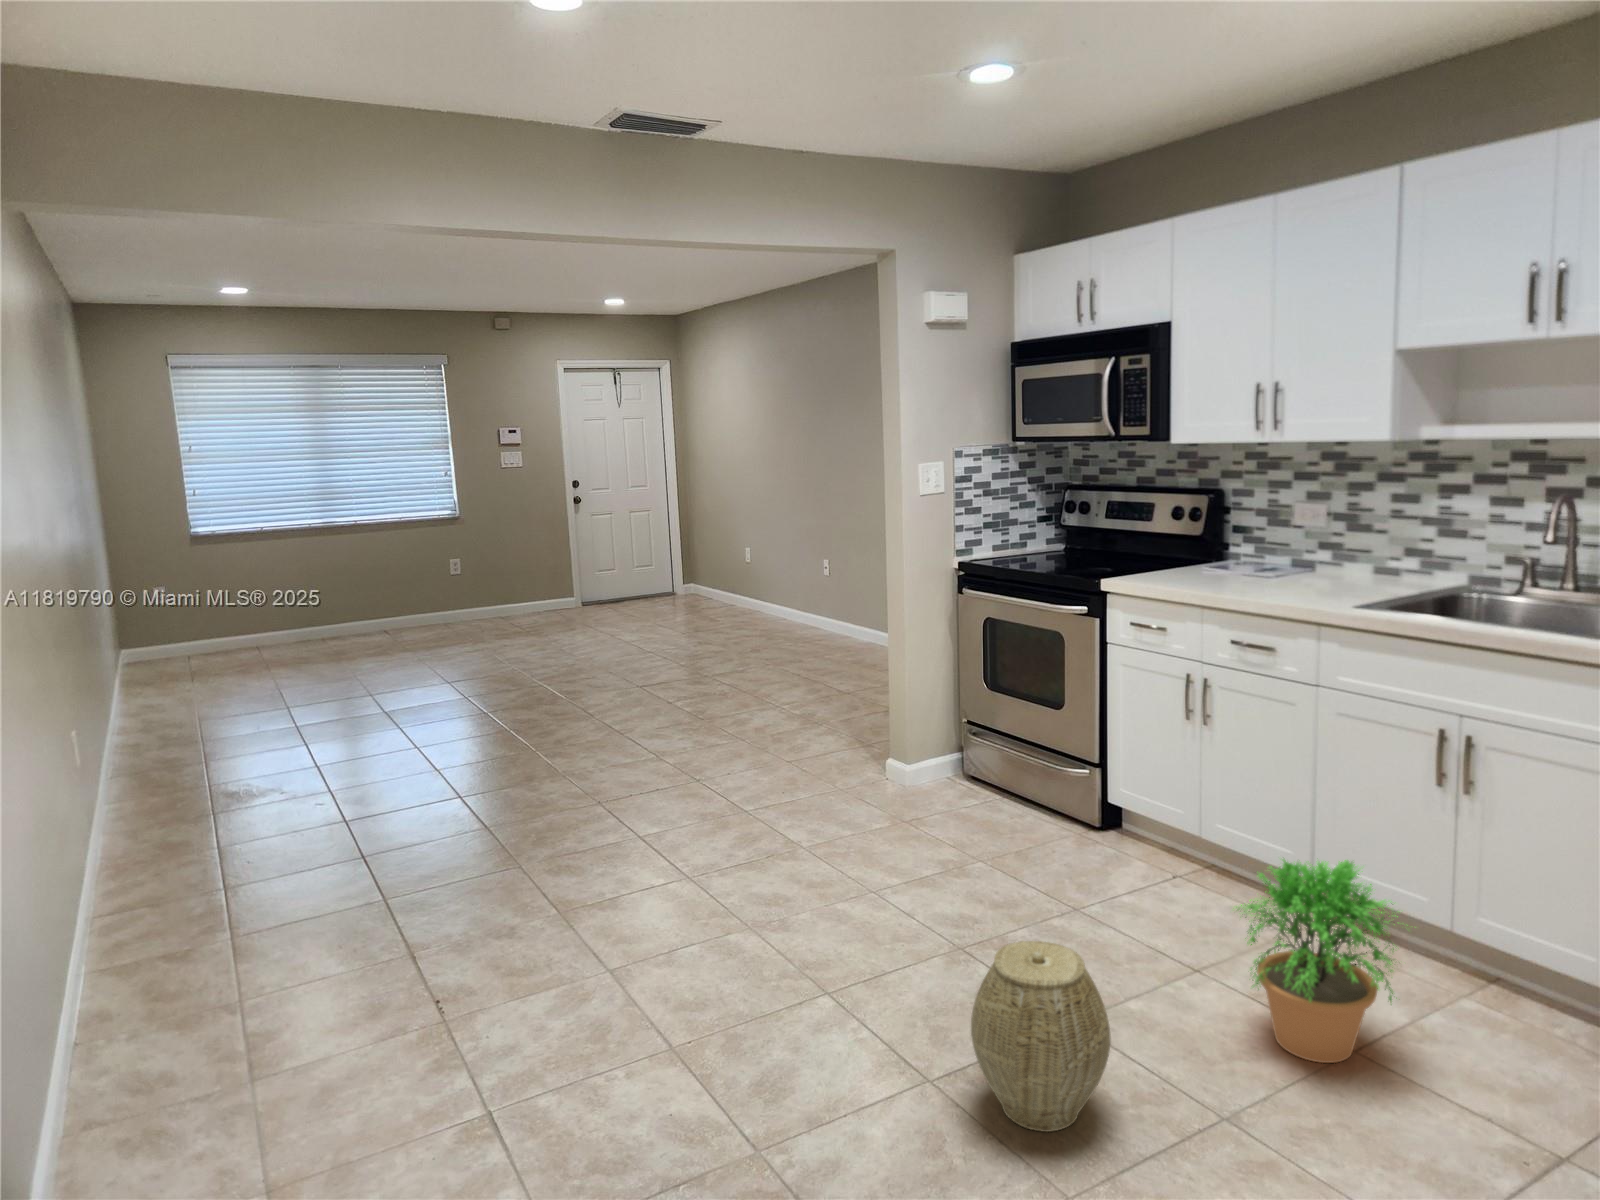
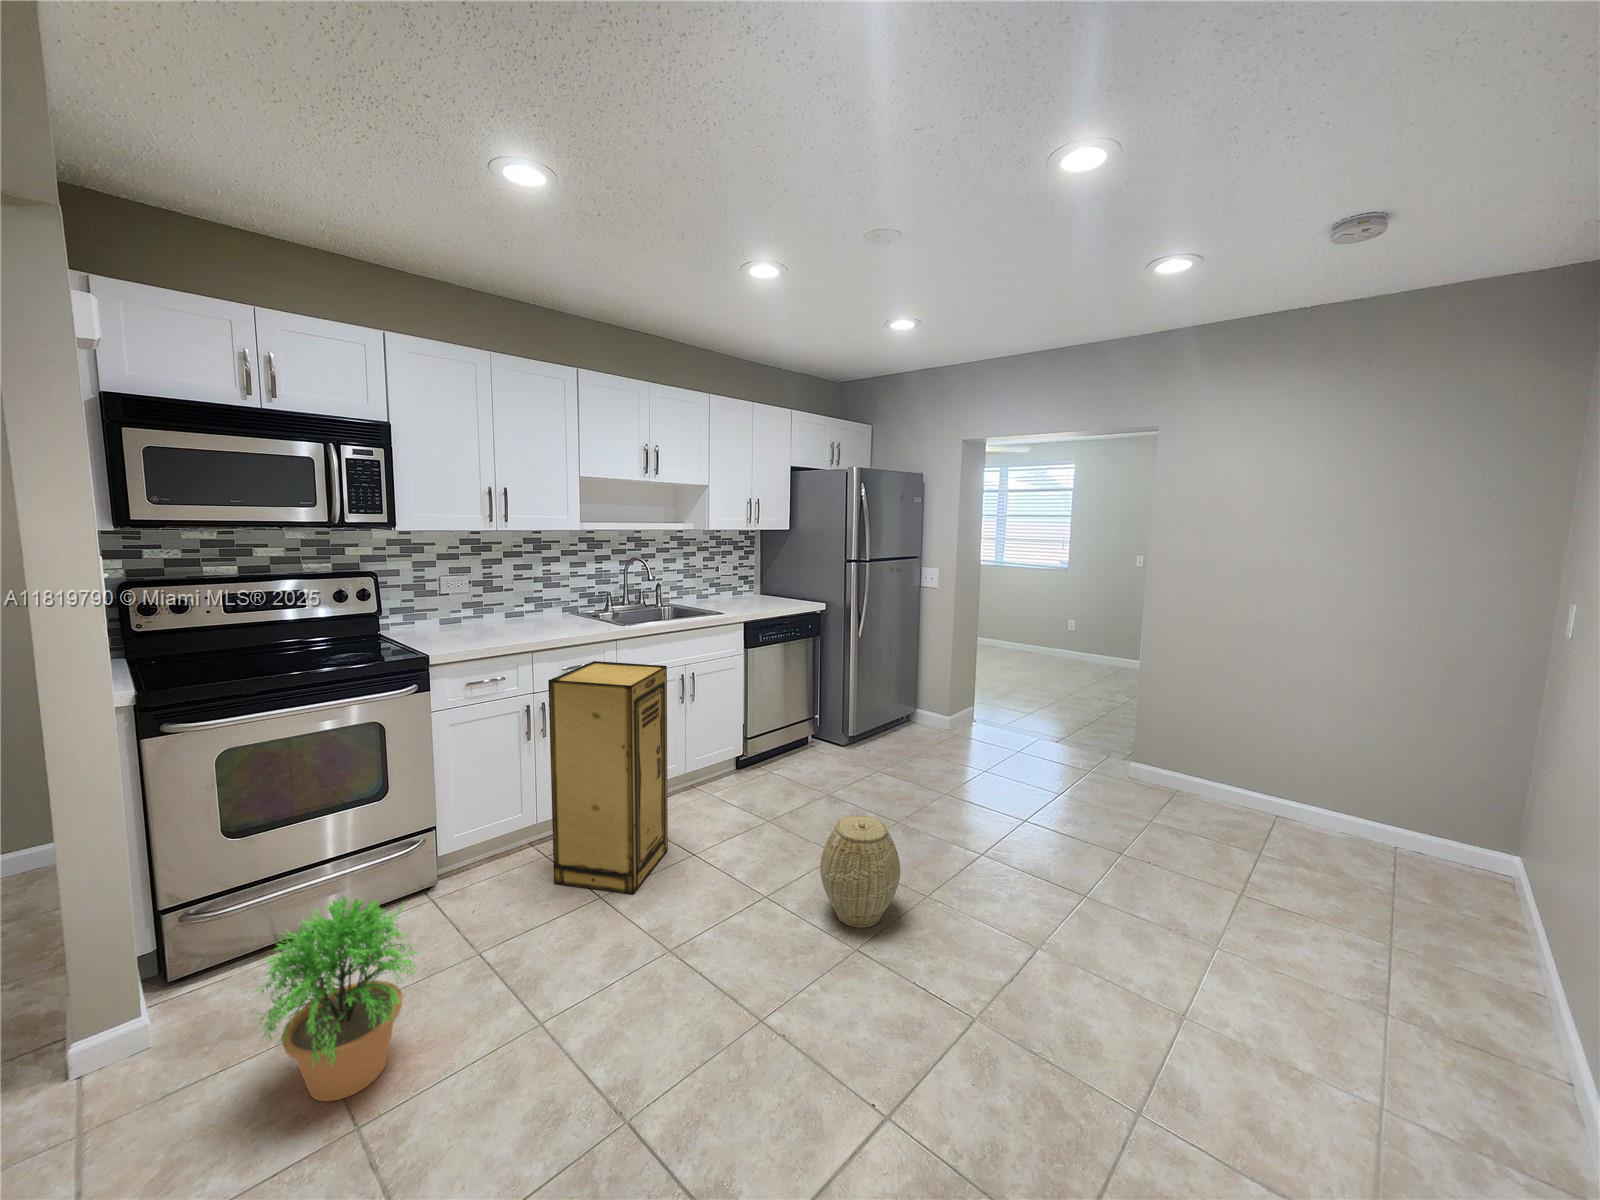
storage cabinet: none [1095,631,1239,952] -> present [548,661,668,894]
potted plant: present [1236,859,1398,1063] -> present [255,897,419,1102]

